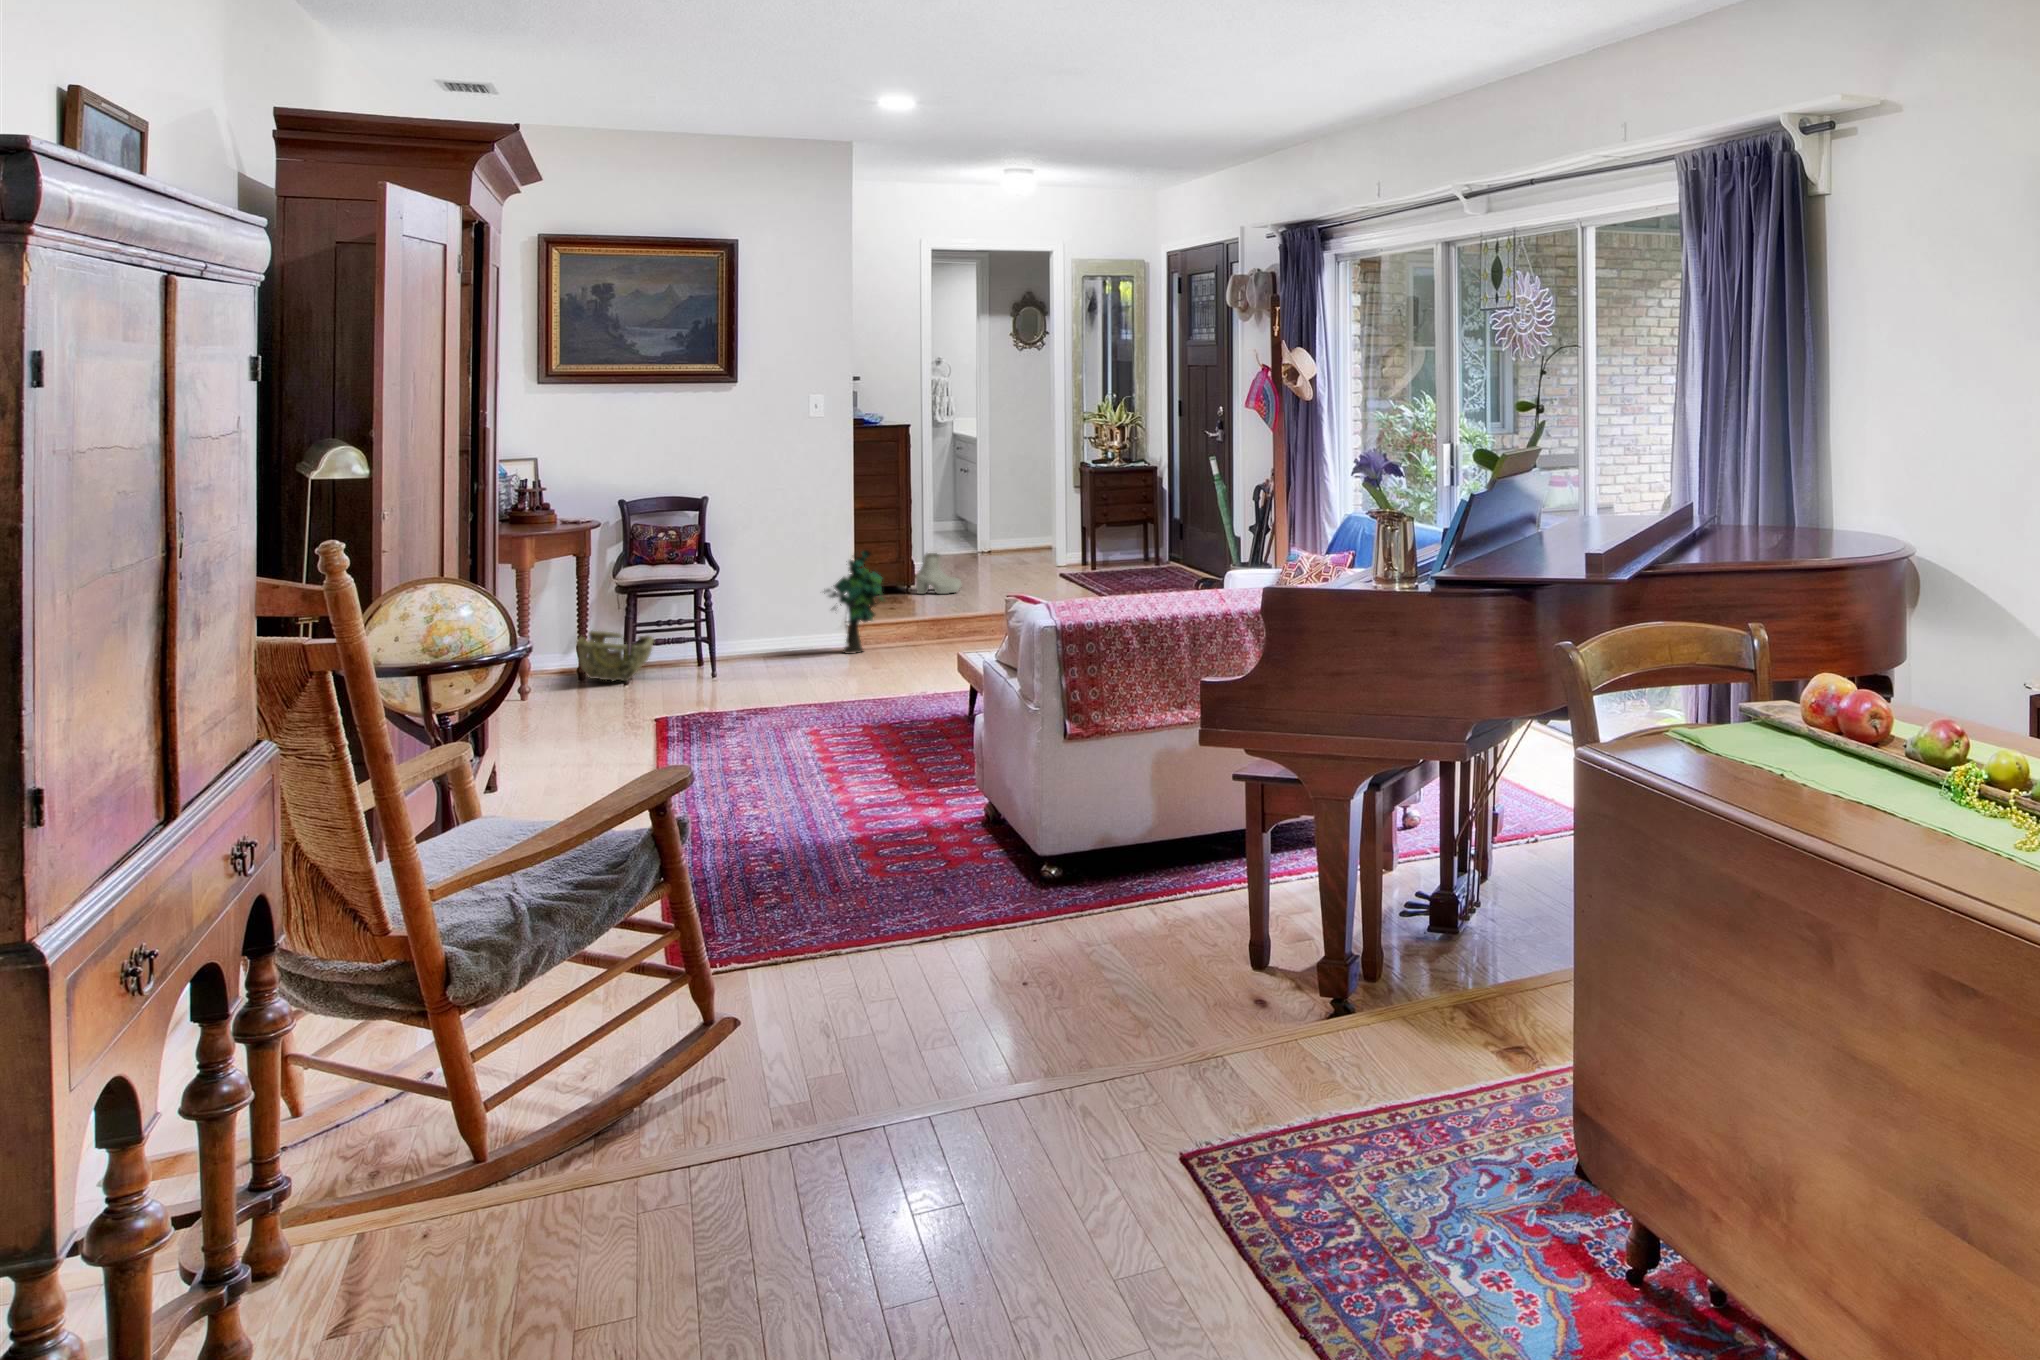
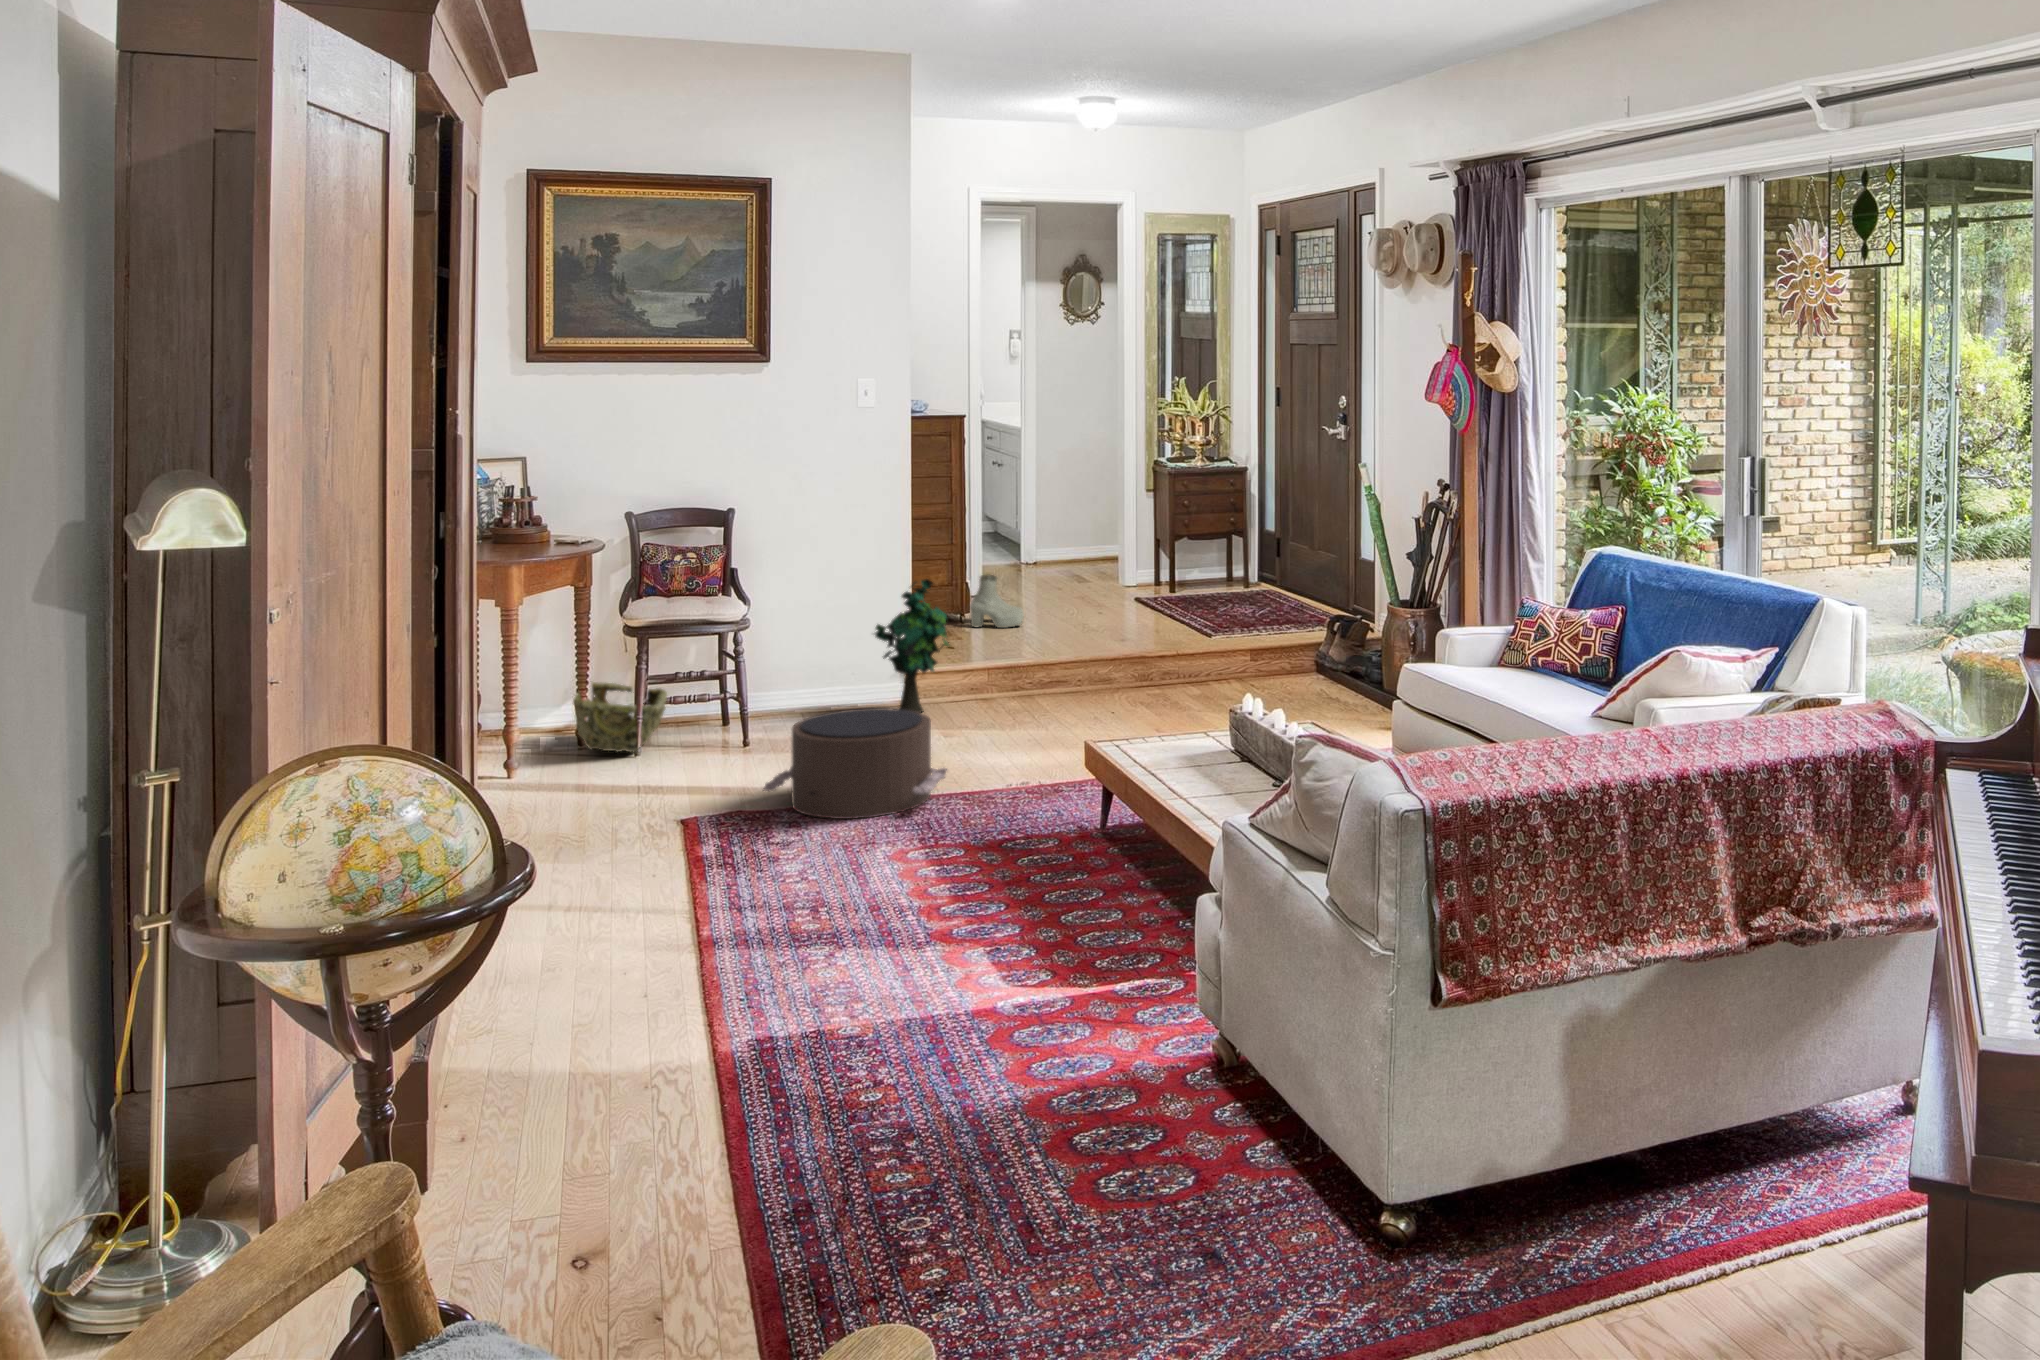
pouf: none [721,639,866,714] -> present [763,708,947,819]

